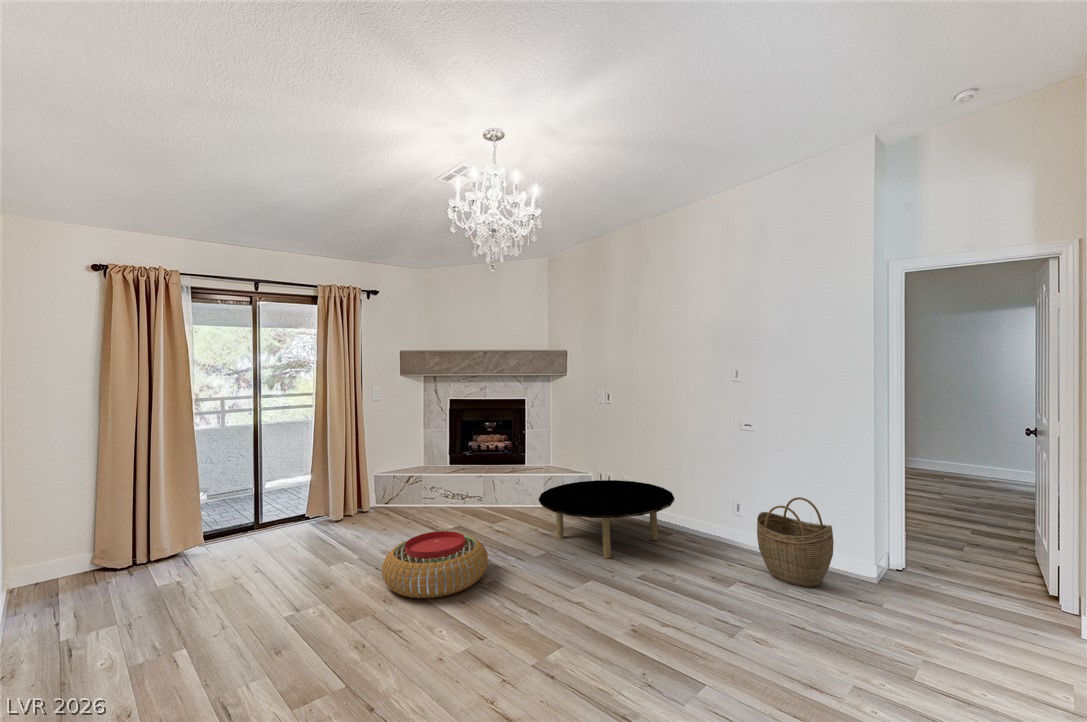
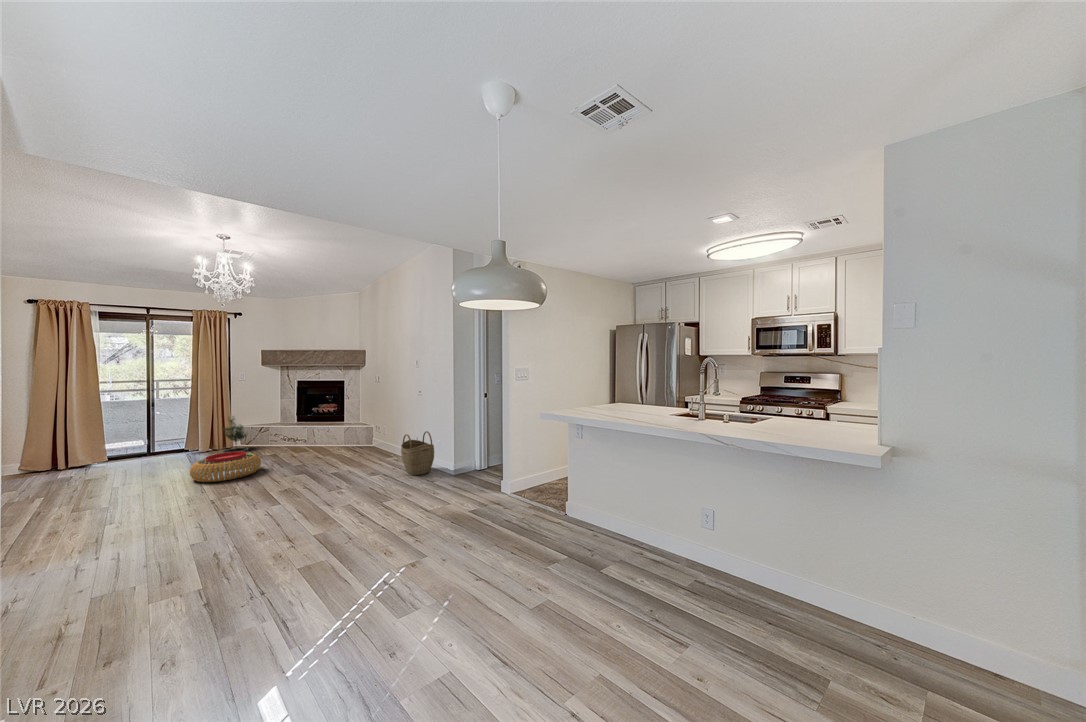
potted tree: none [359,456,402,522] -> present [222,417,248,453]
coffee table: present [539,480,675,558] -> none [308,428,392,467]

